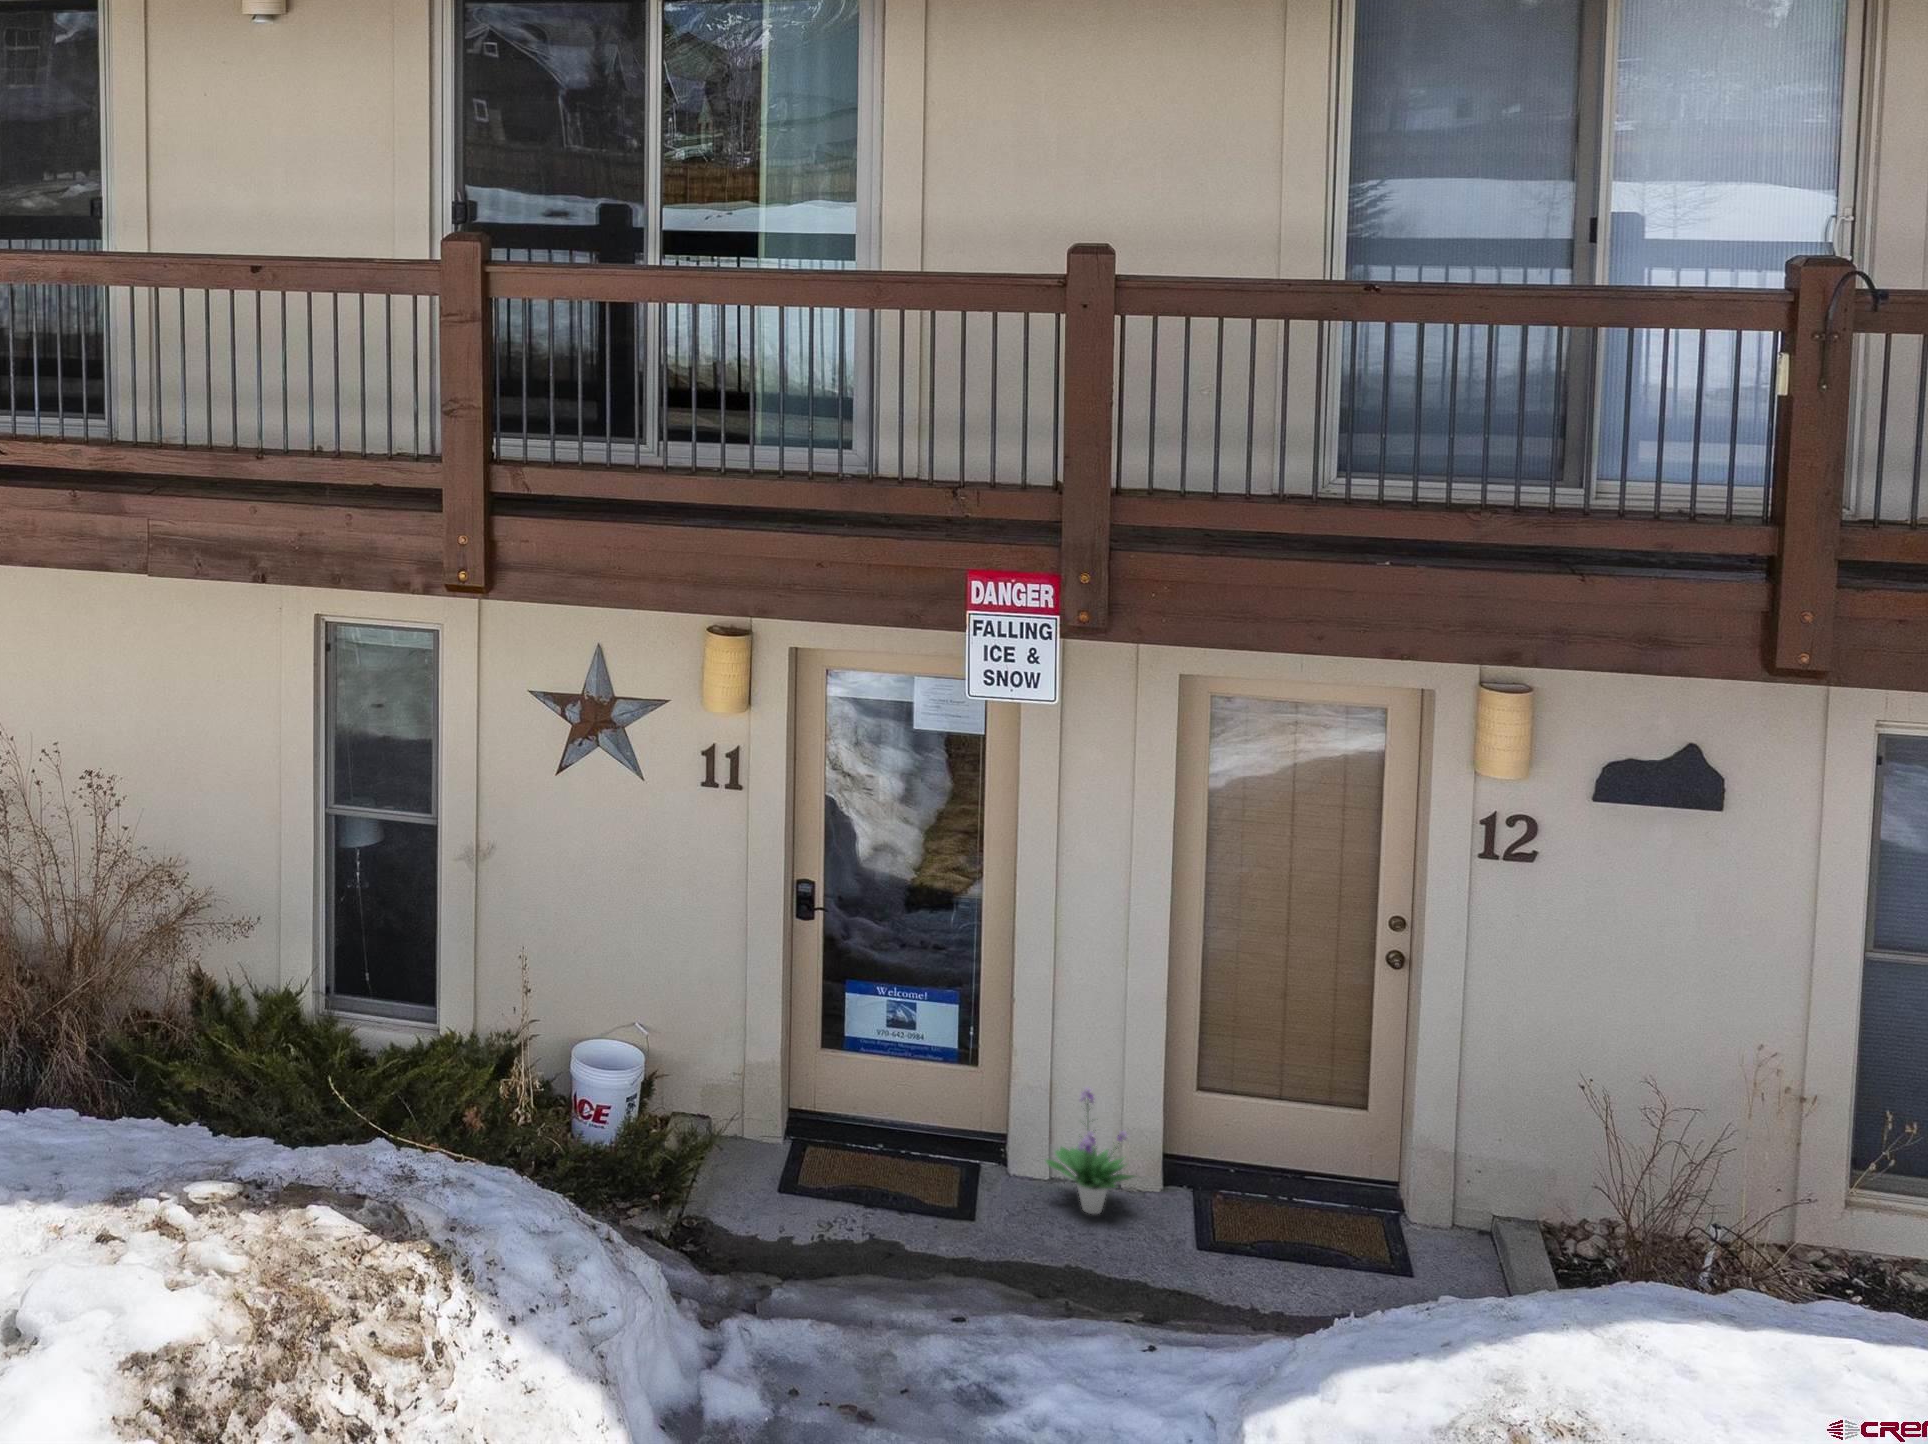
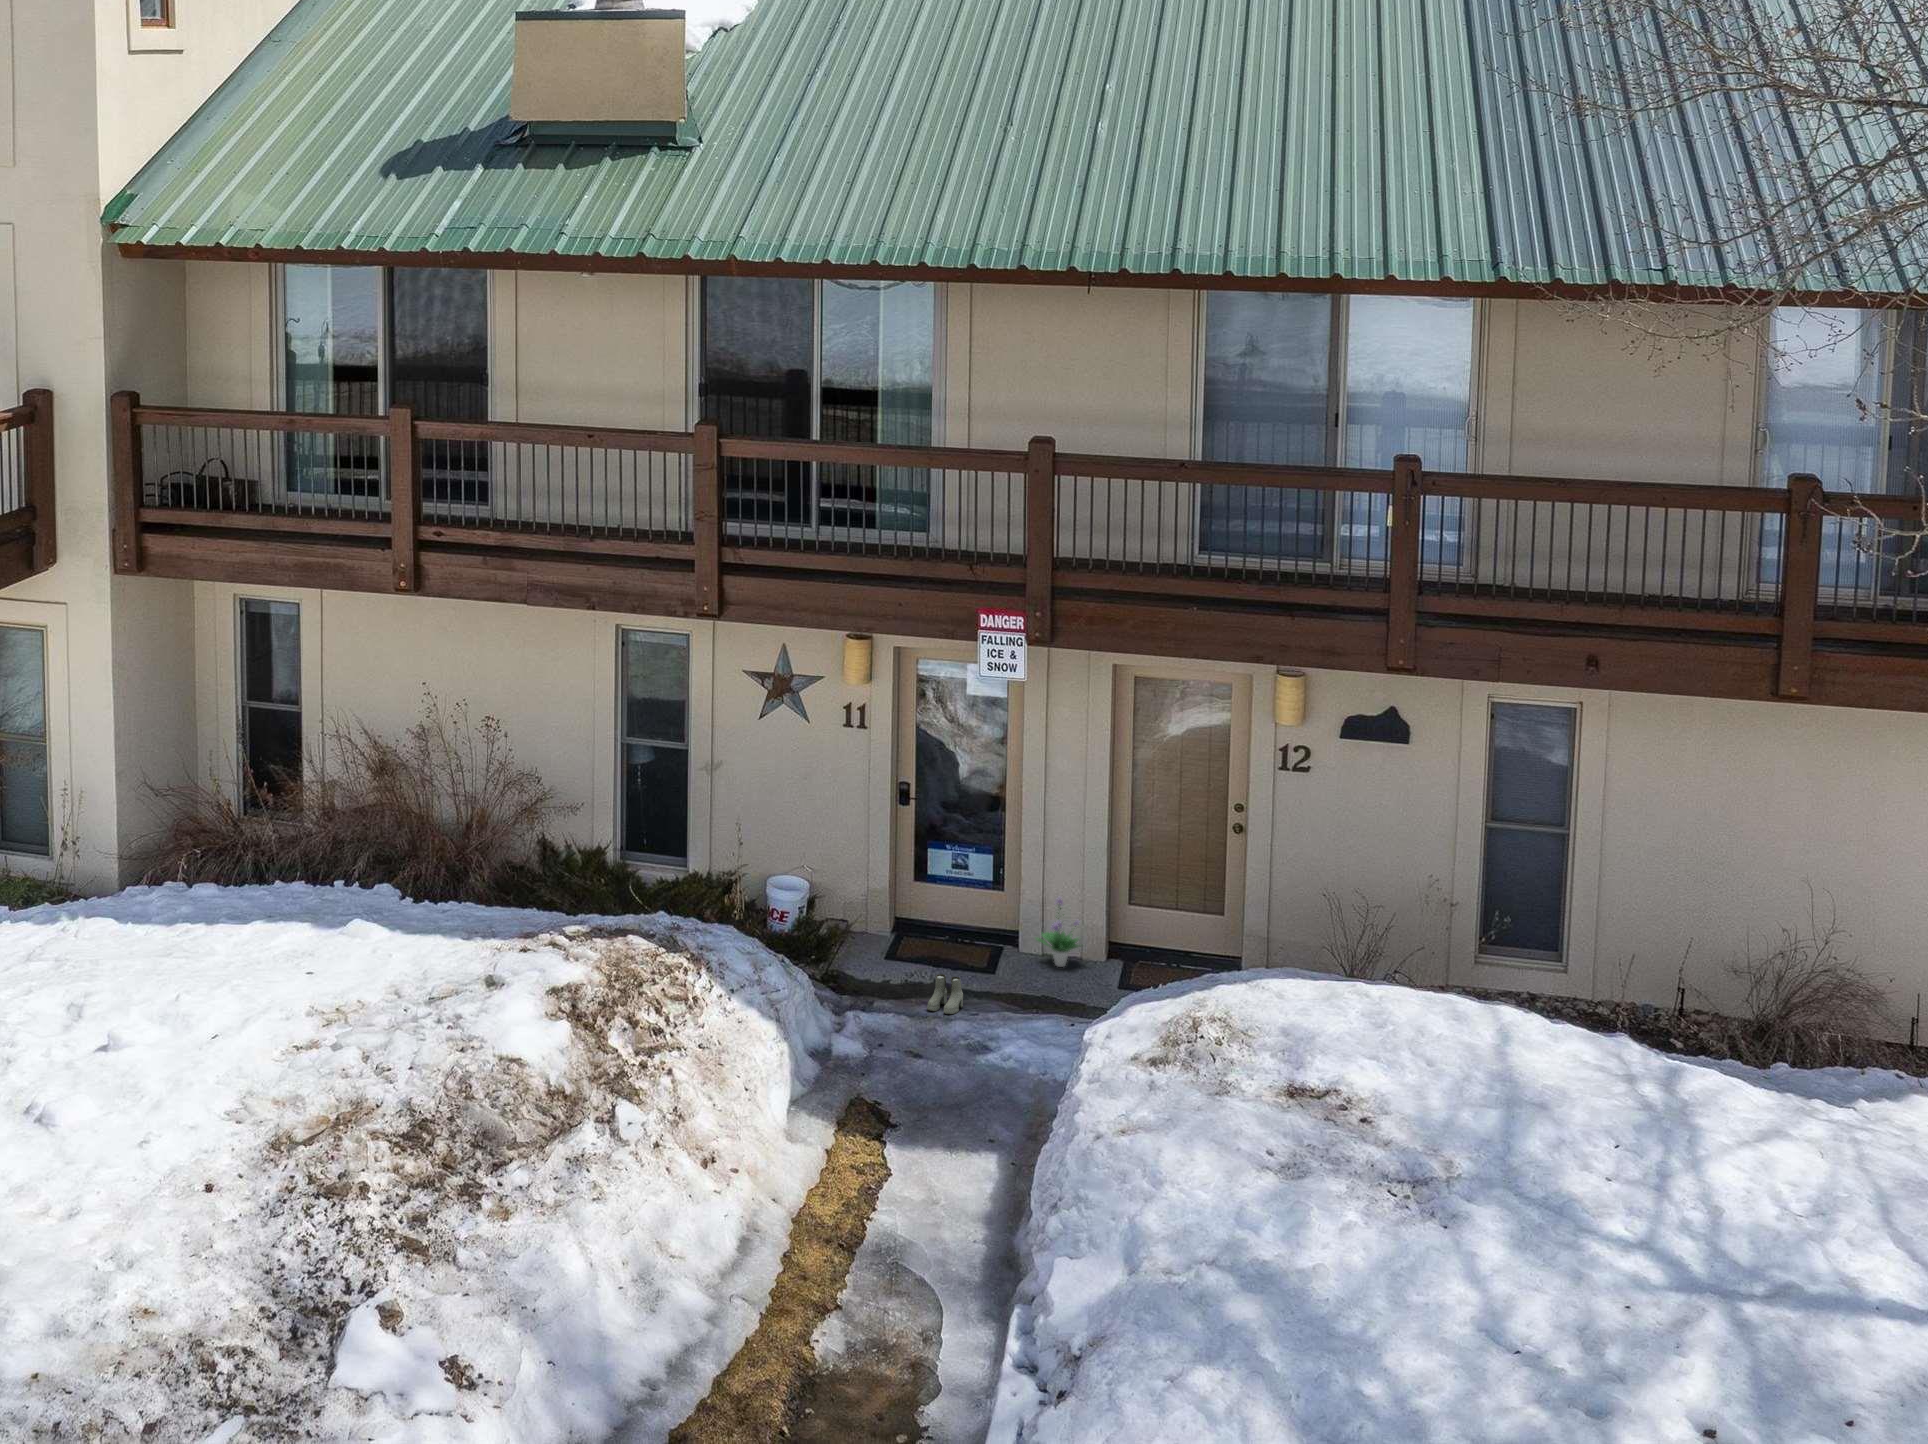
boots: none [878,1258,943,1343] -> present [927,974,963,1014]

